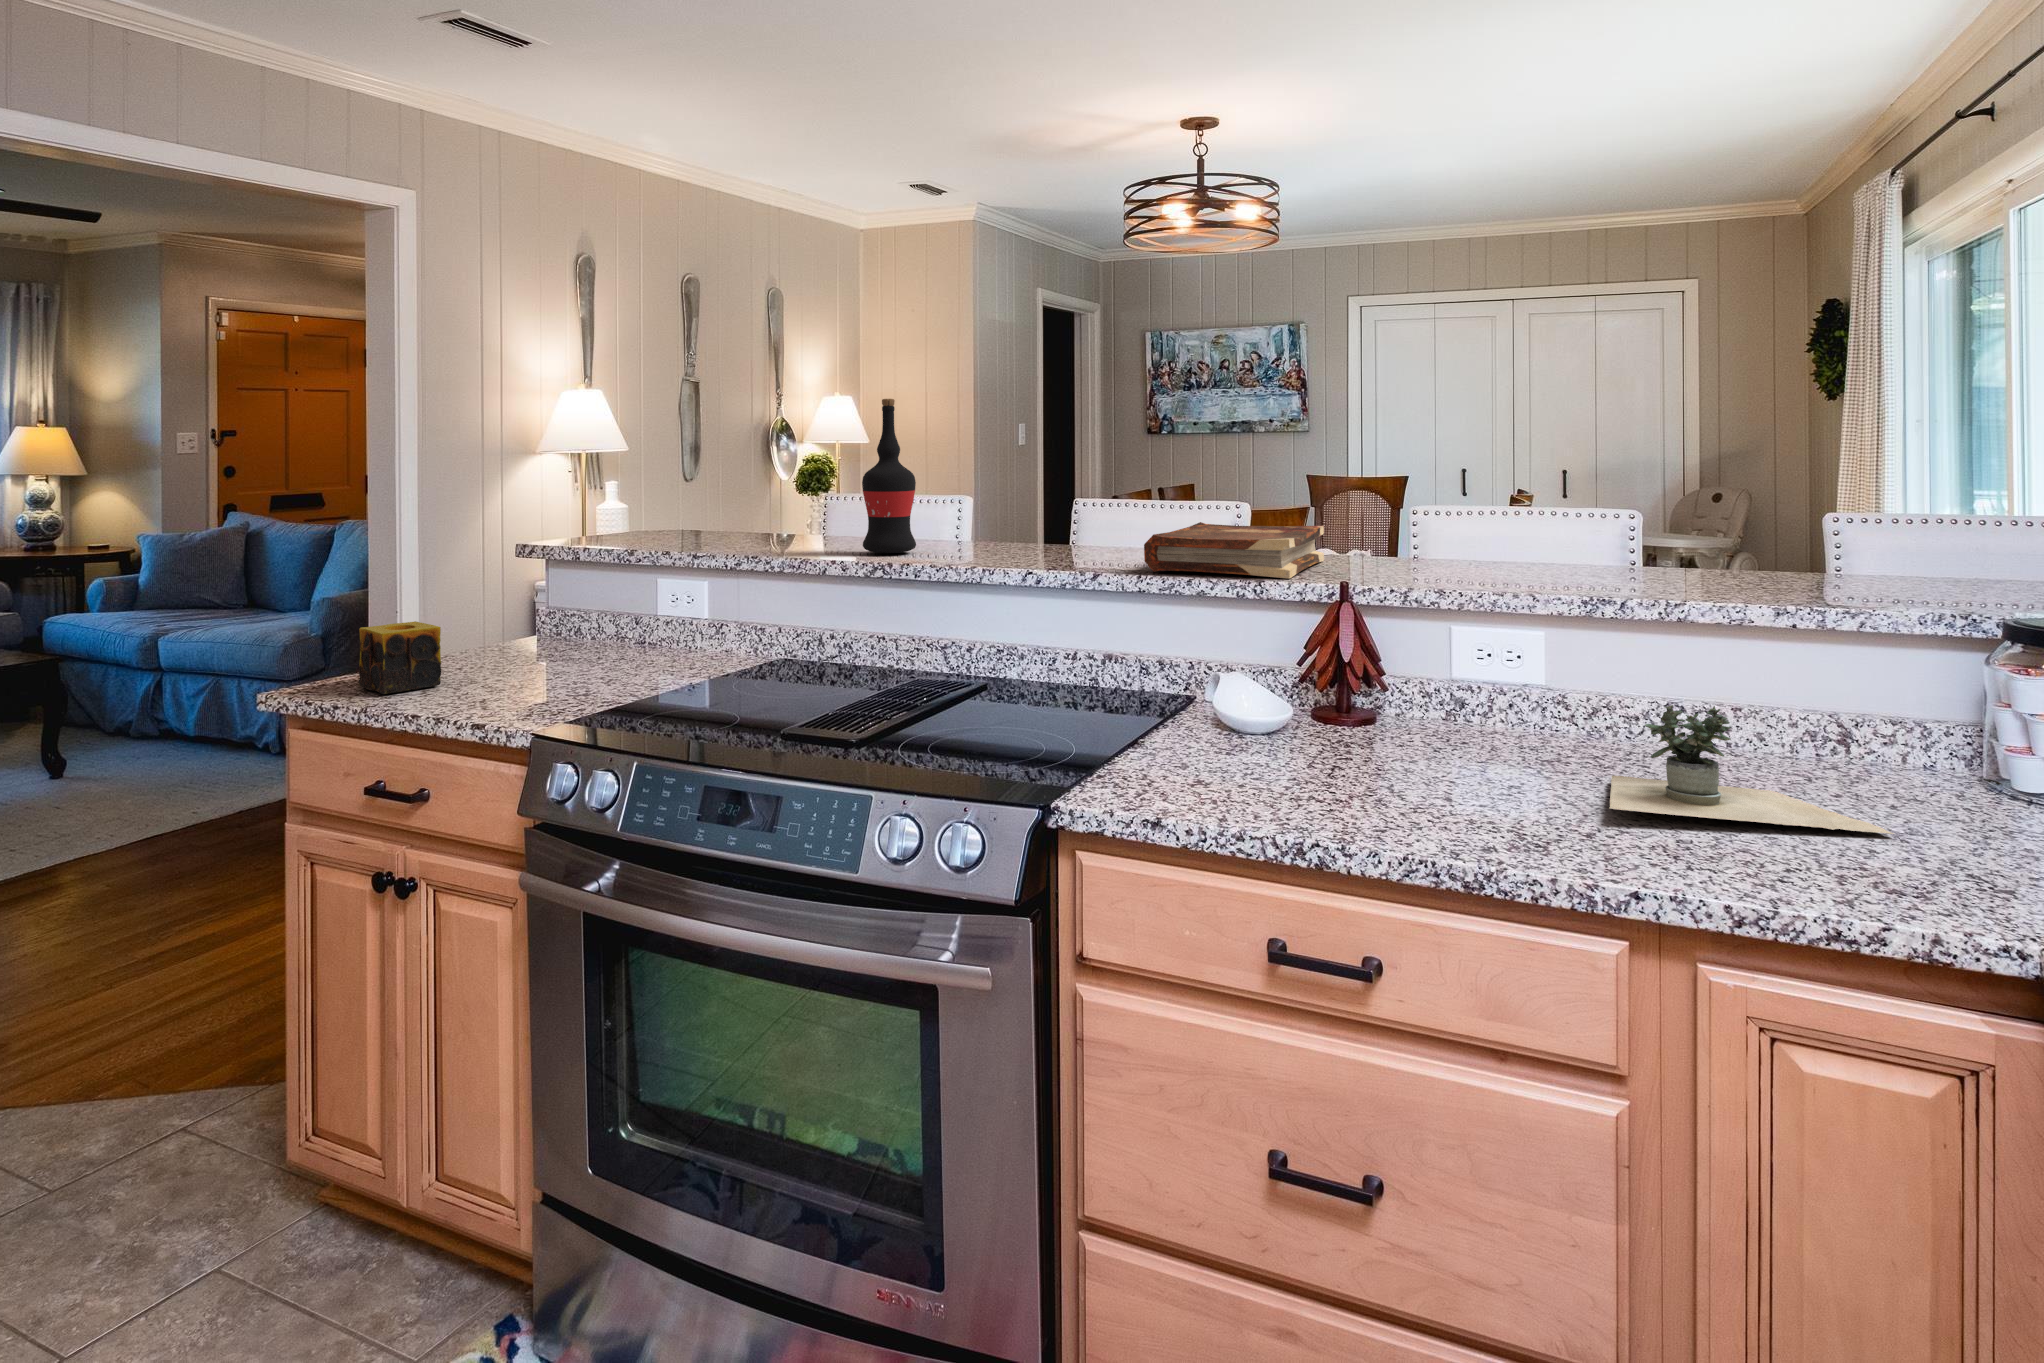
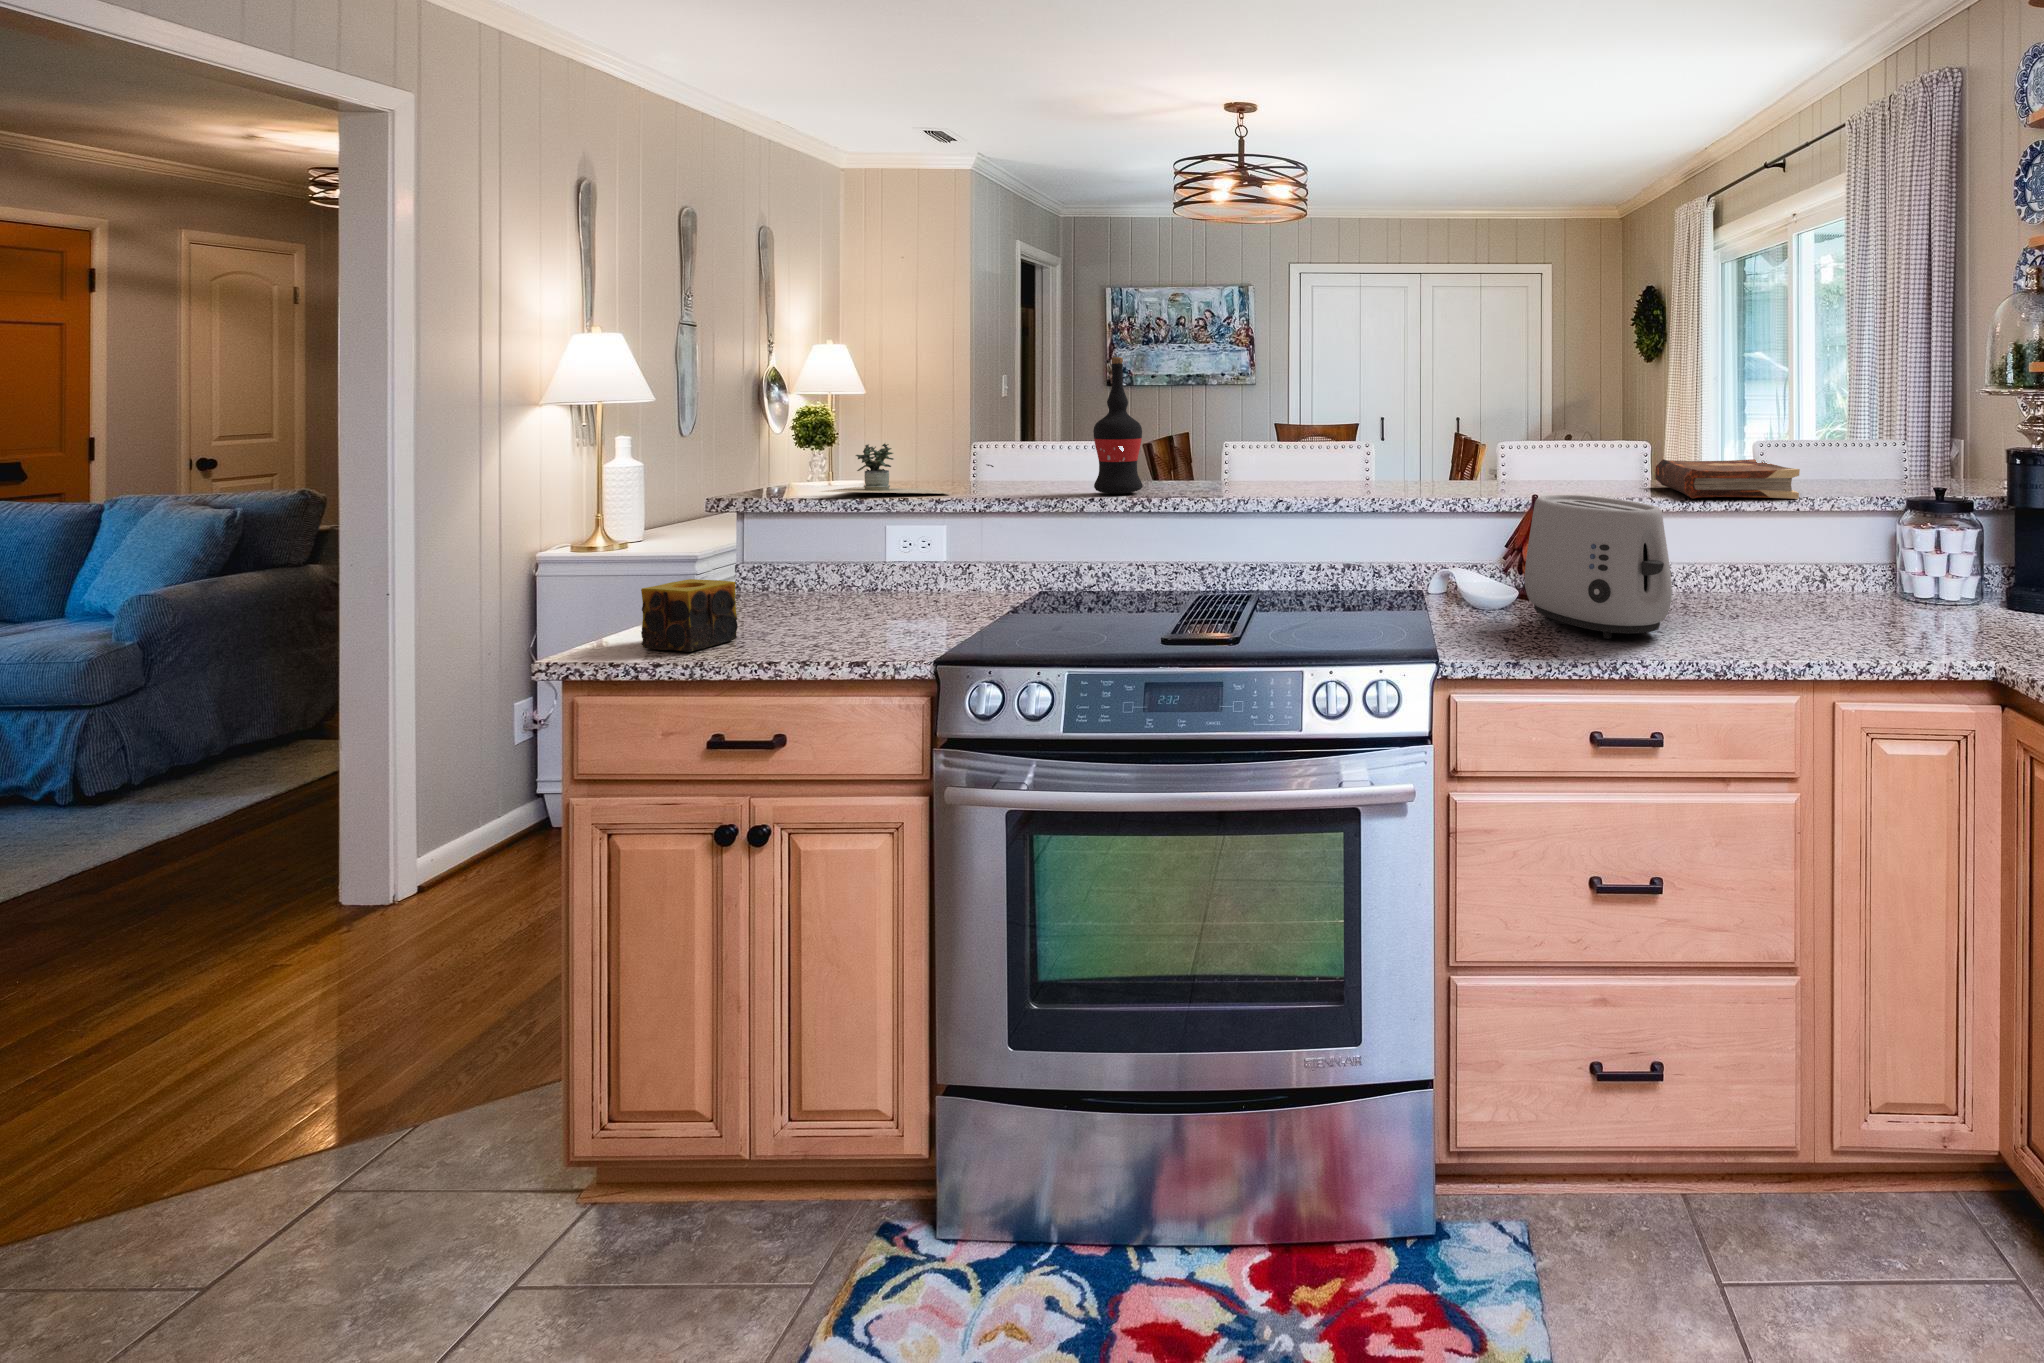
book: present [1144,522,1324,579] -> present [1655,459,1800,499]
toaster: none [1266,581,1456,800] -> present [1525,495,1672,639]
potted plant: present [1609,705,2002,834] -> present [823,444,994,494]

